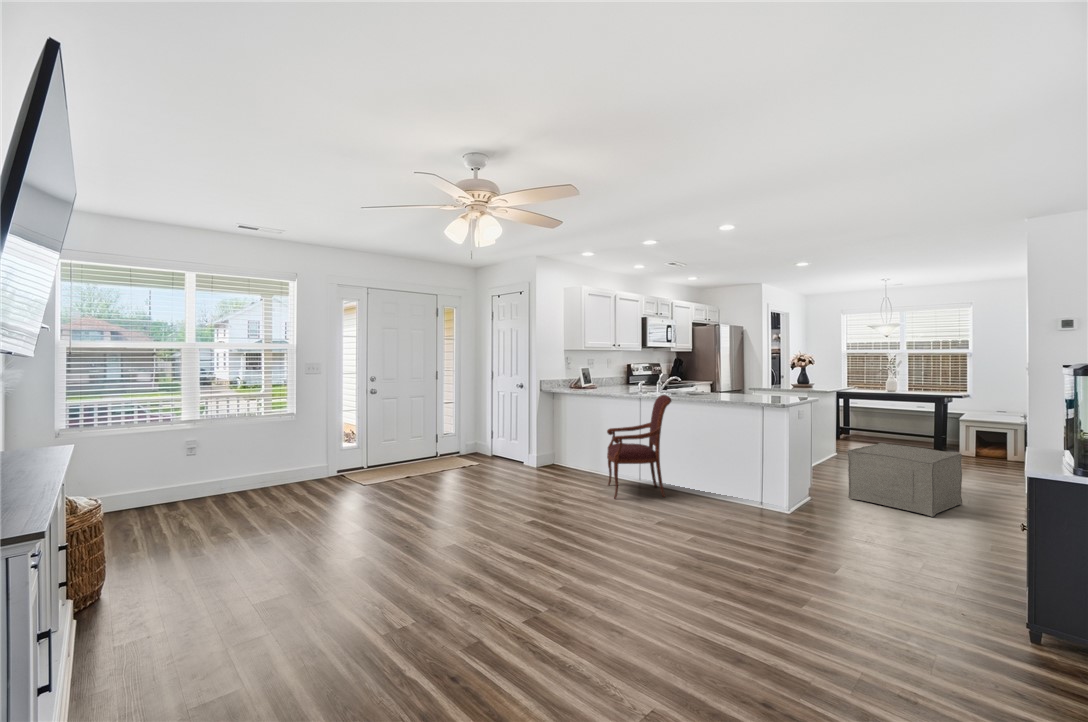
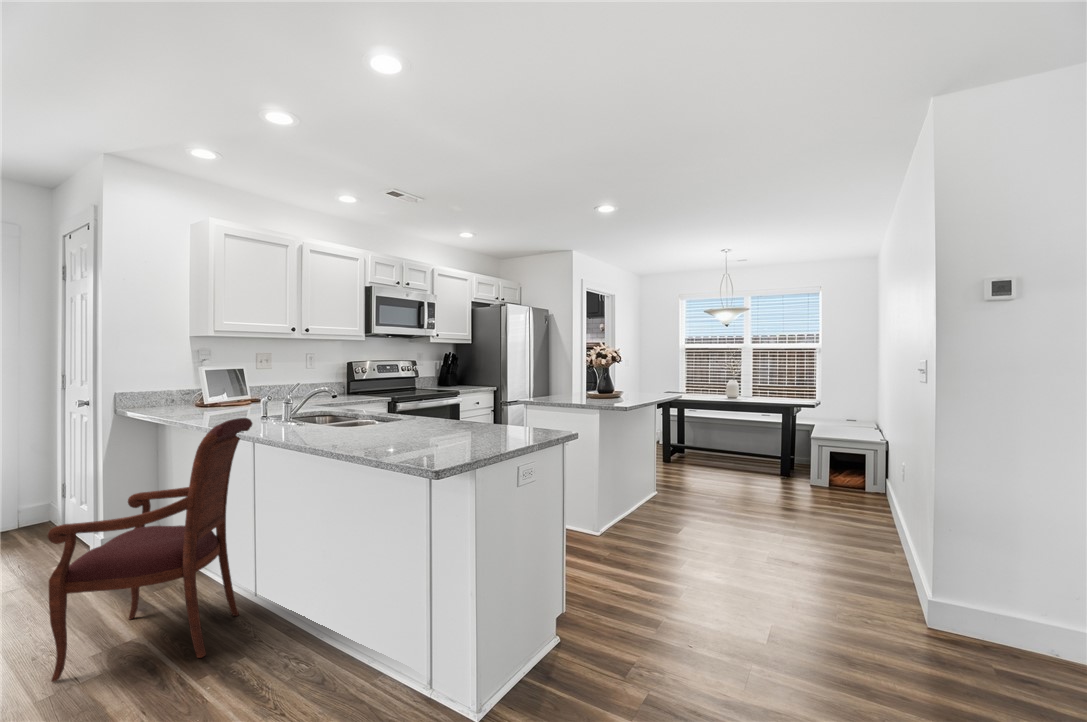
ottoman: present [847,443,962,517] -> none [603,495,806,680]

